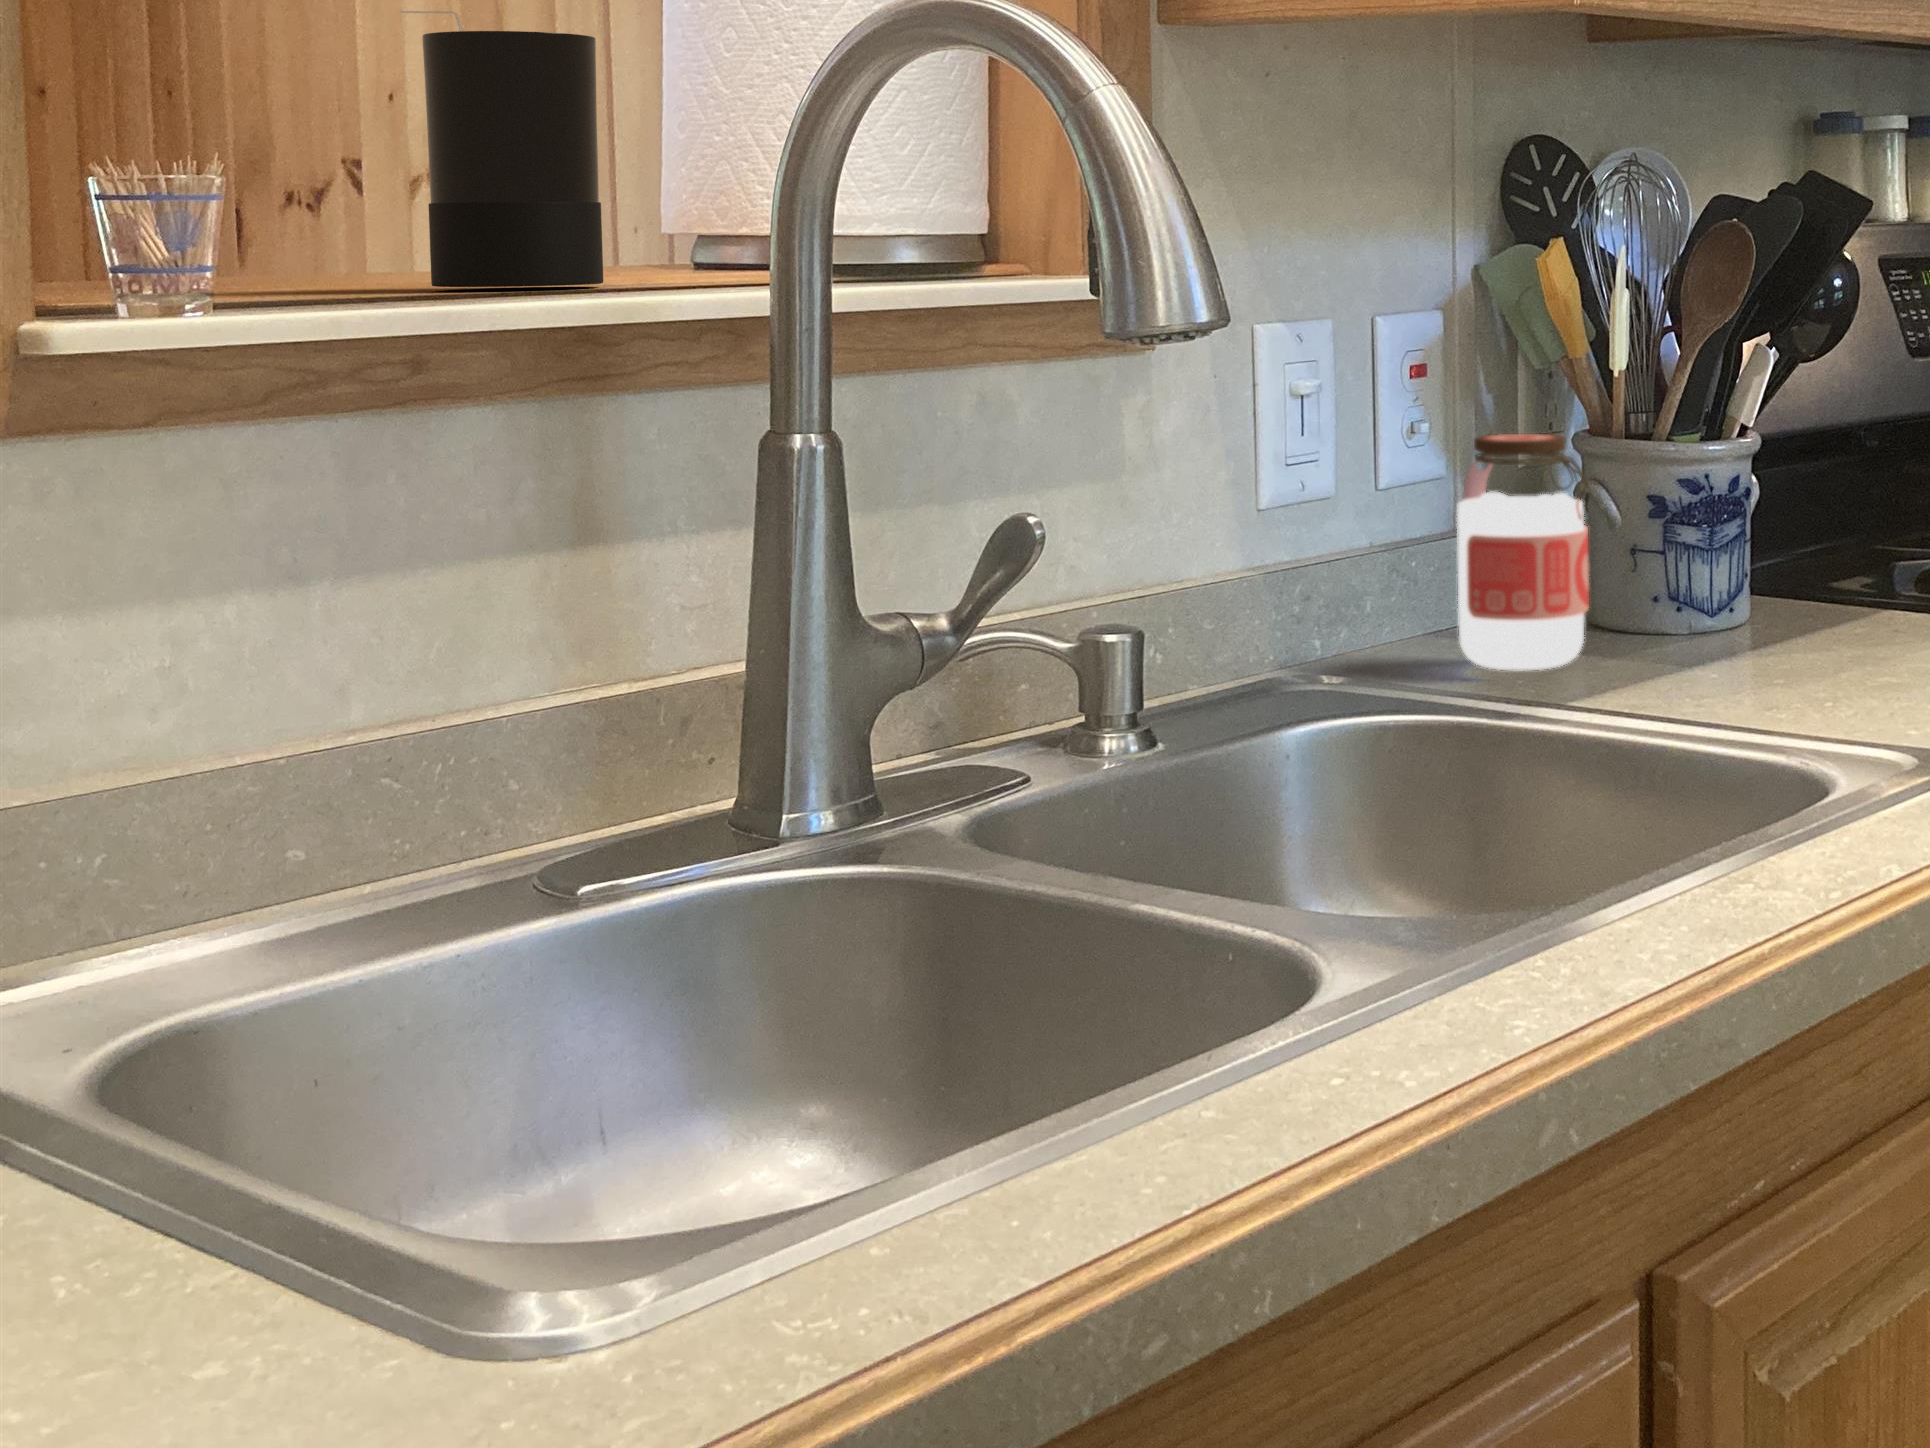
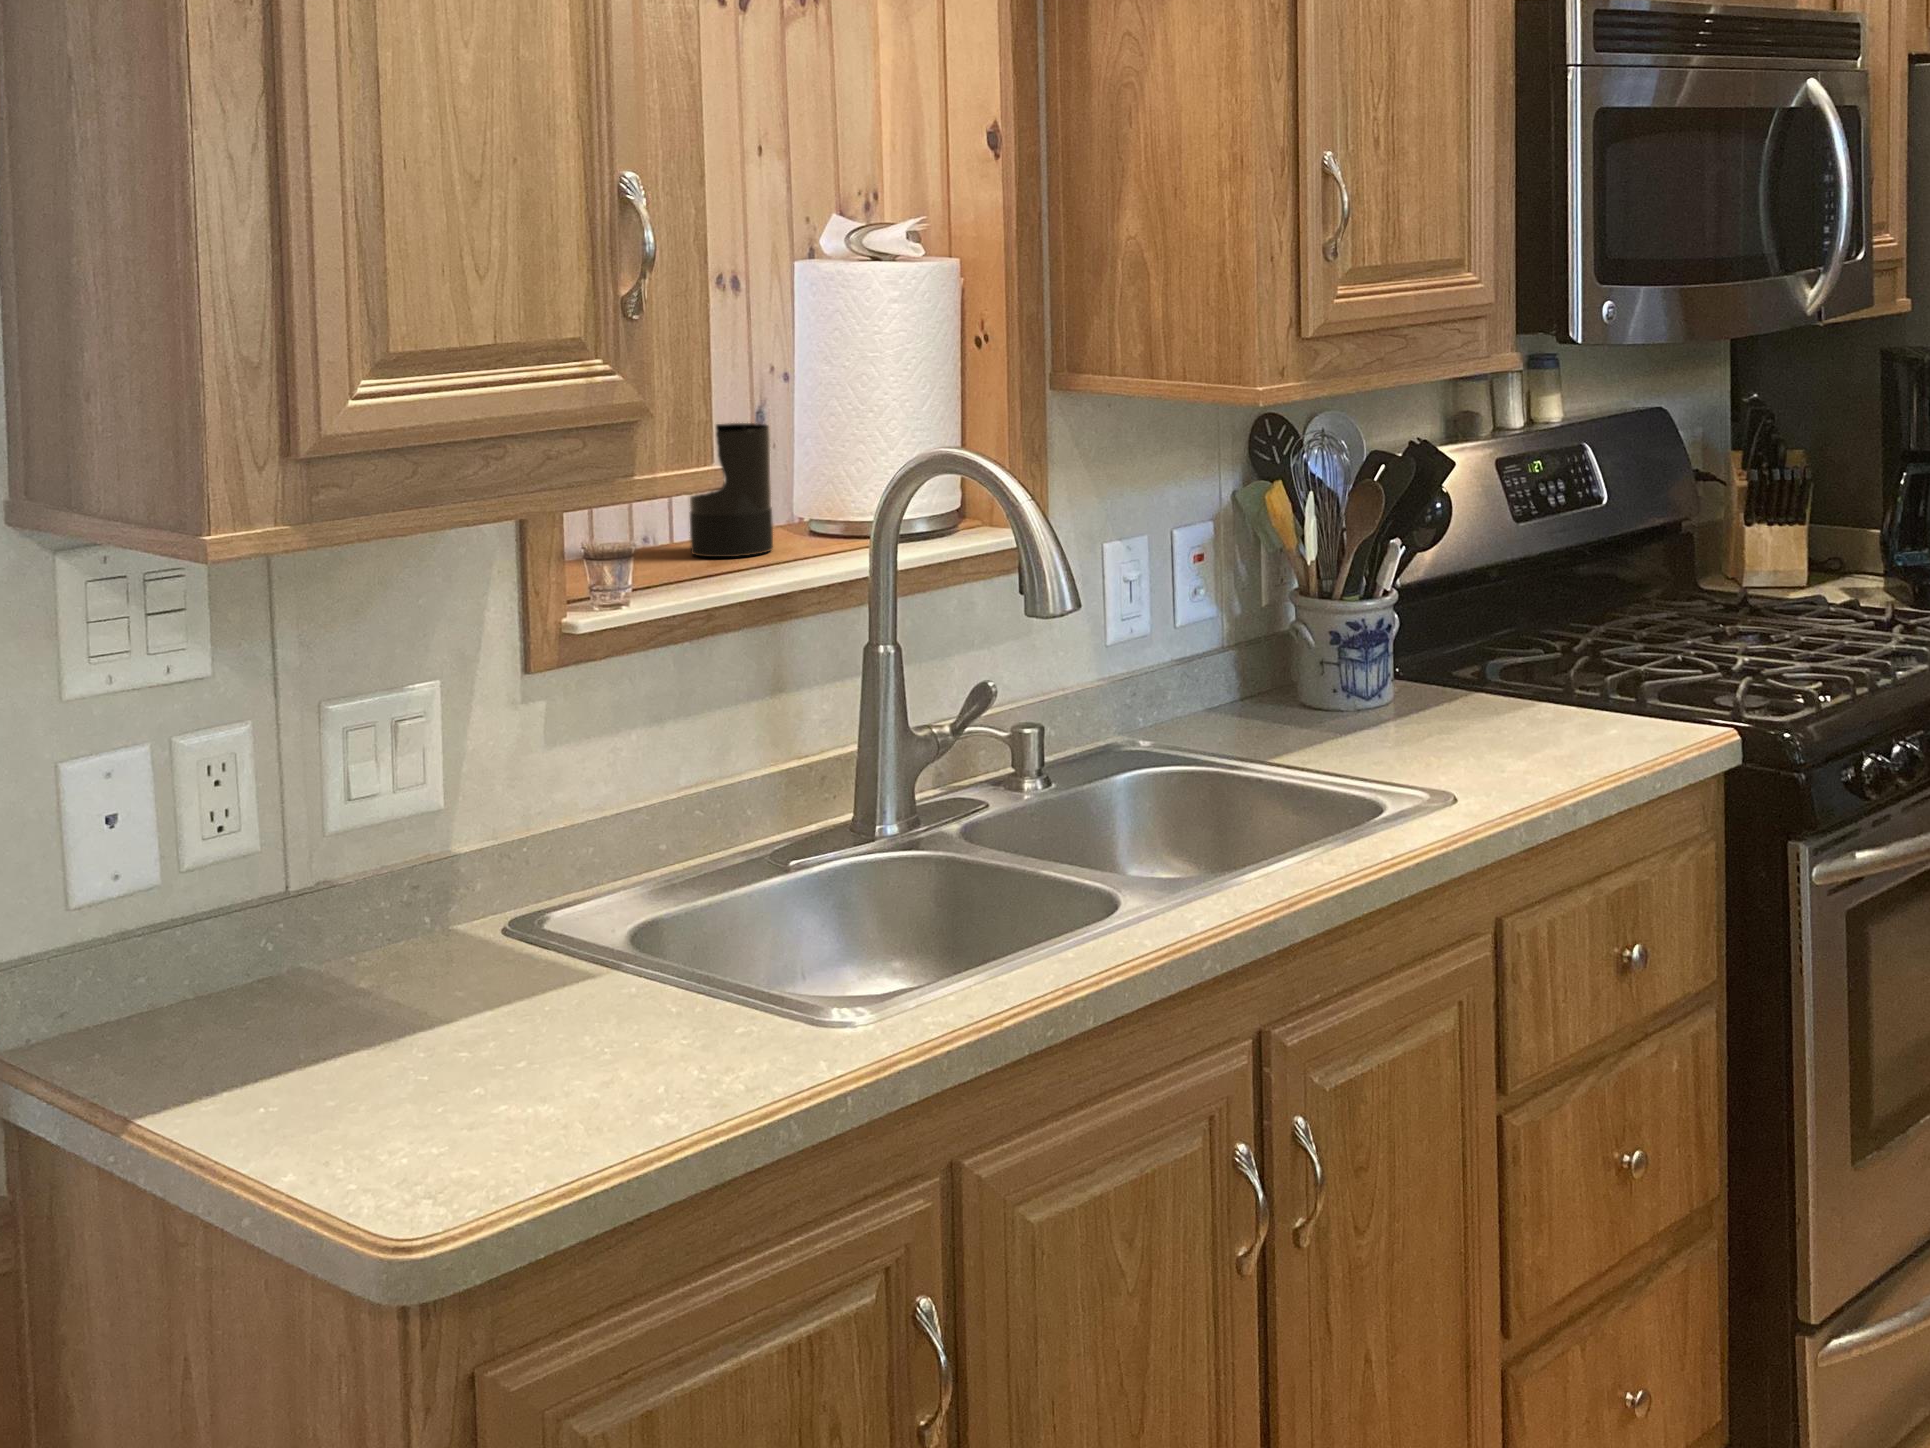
jar: present [1457,434,1592,670] -> none [1215,603,1290,738]

